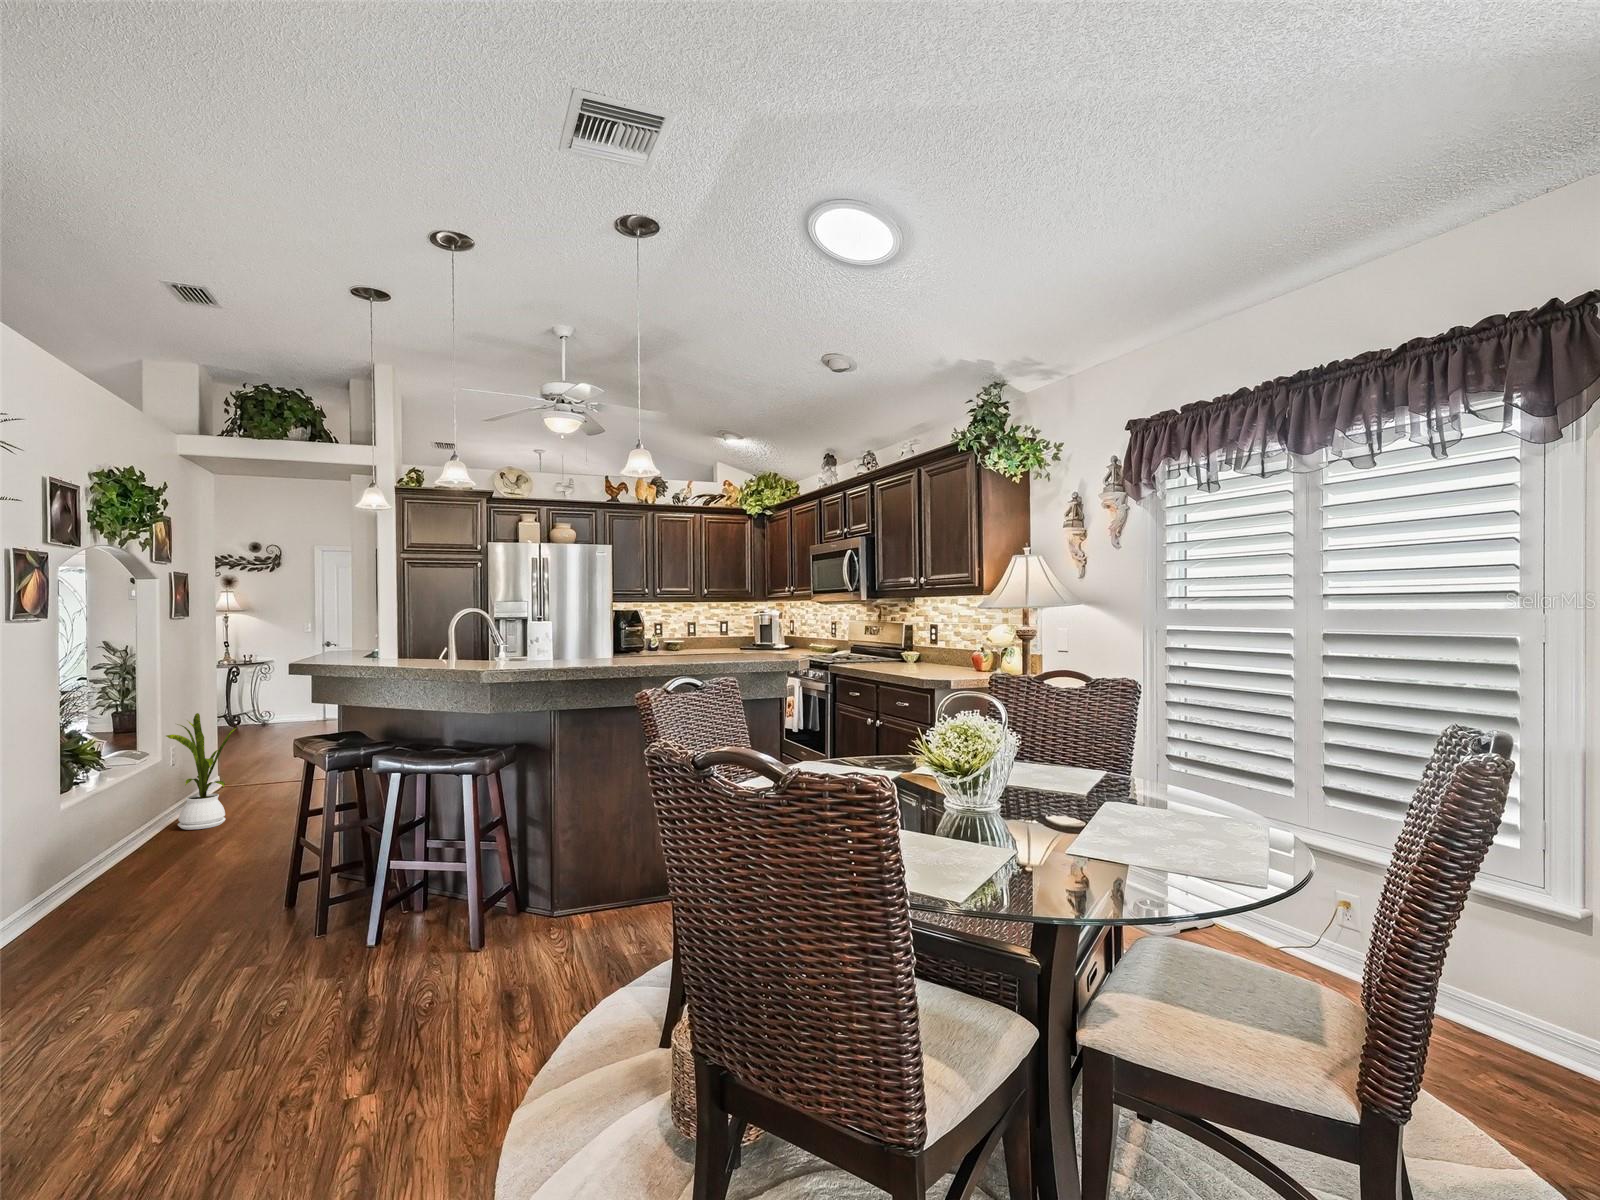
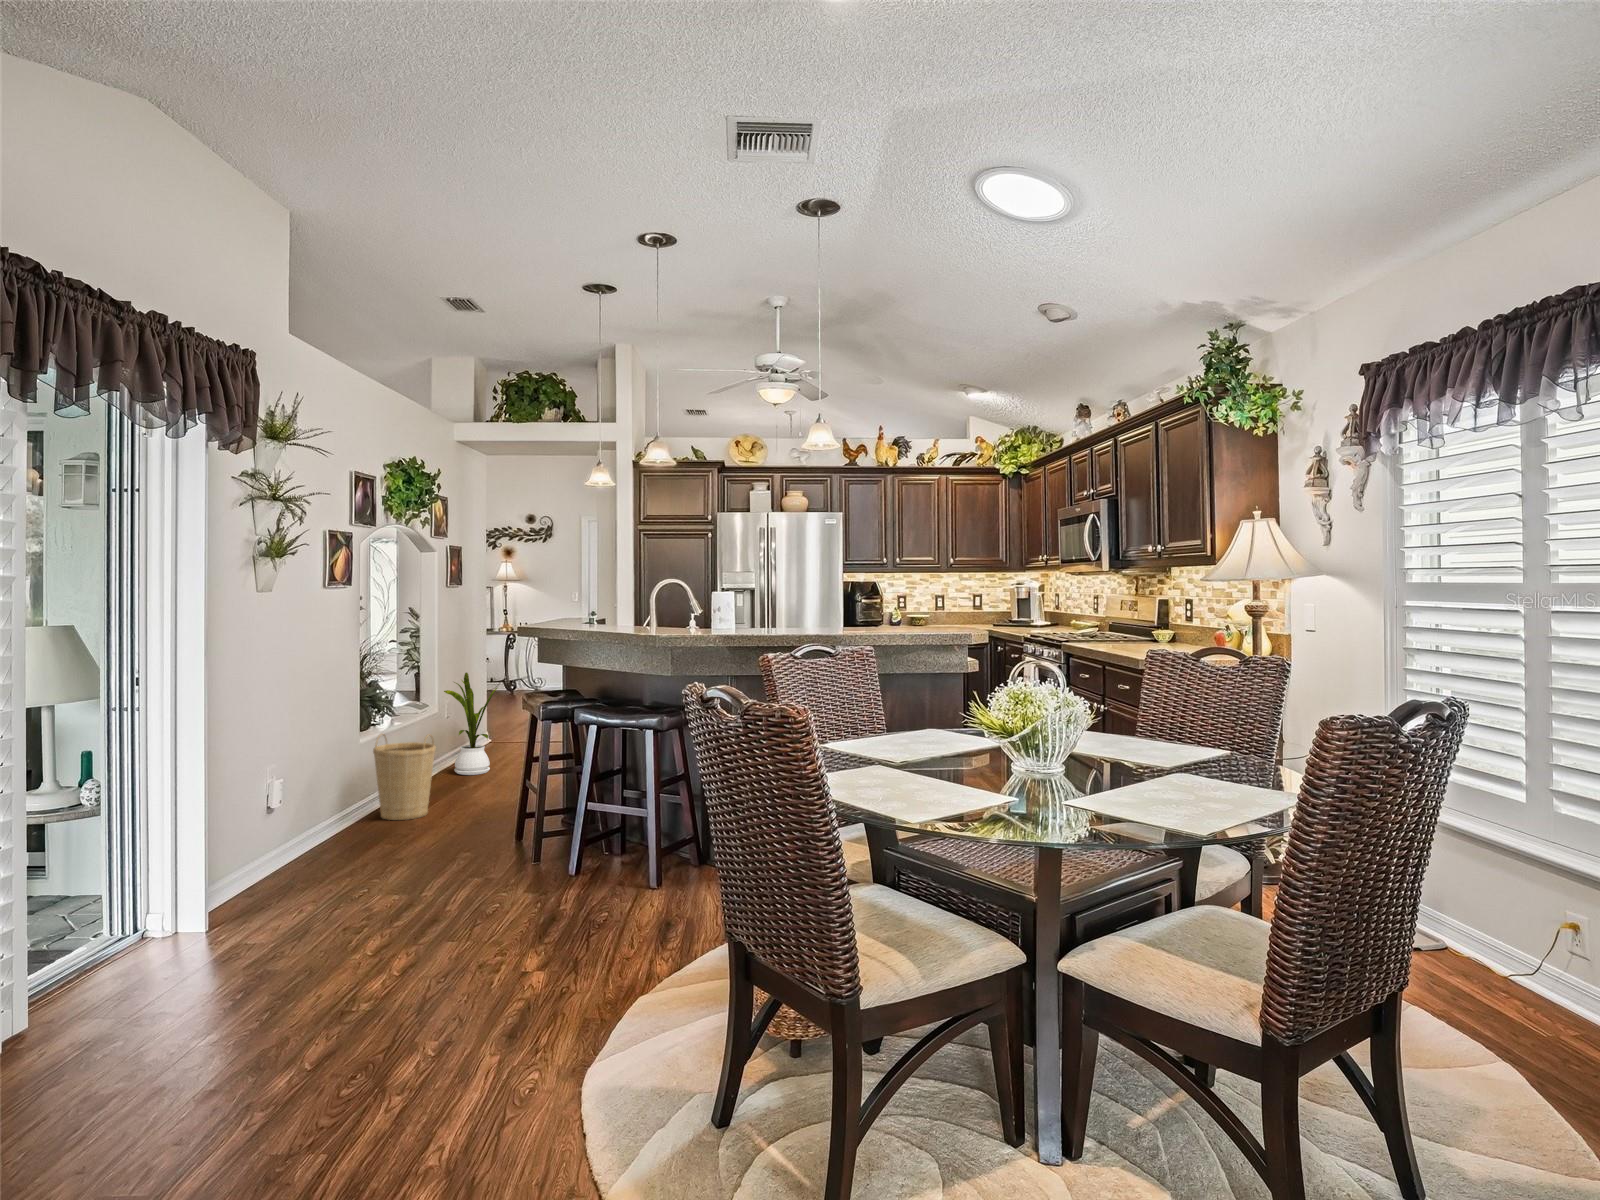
basket: none [70,790,163,901] -> present [373,734,436,820]

